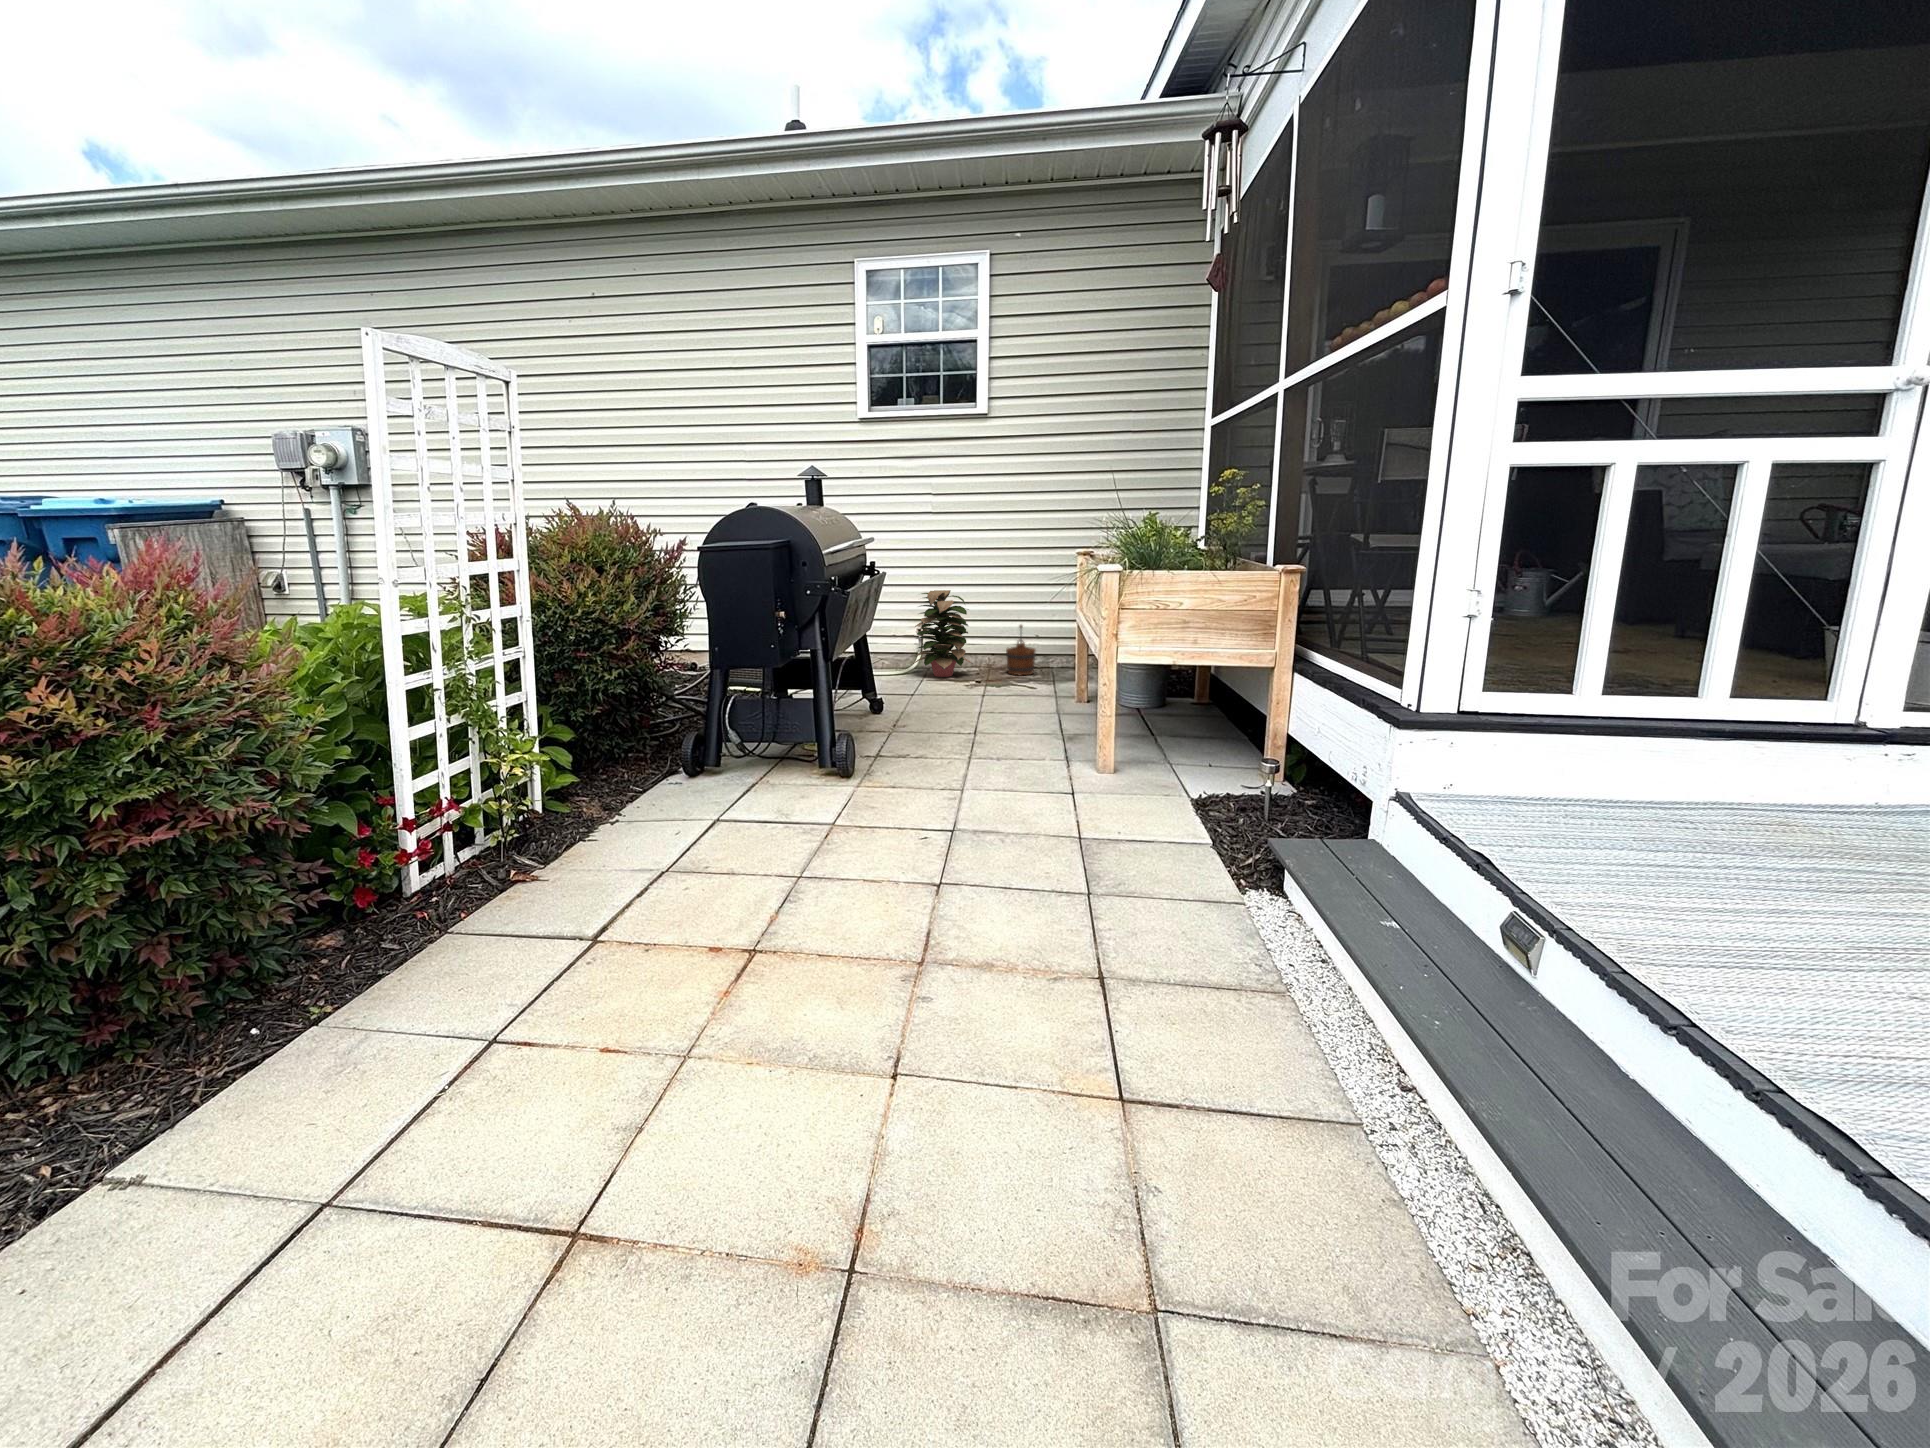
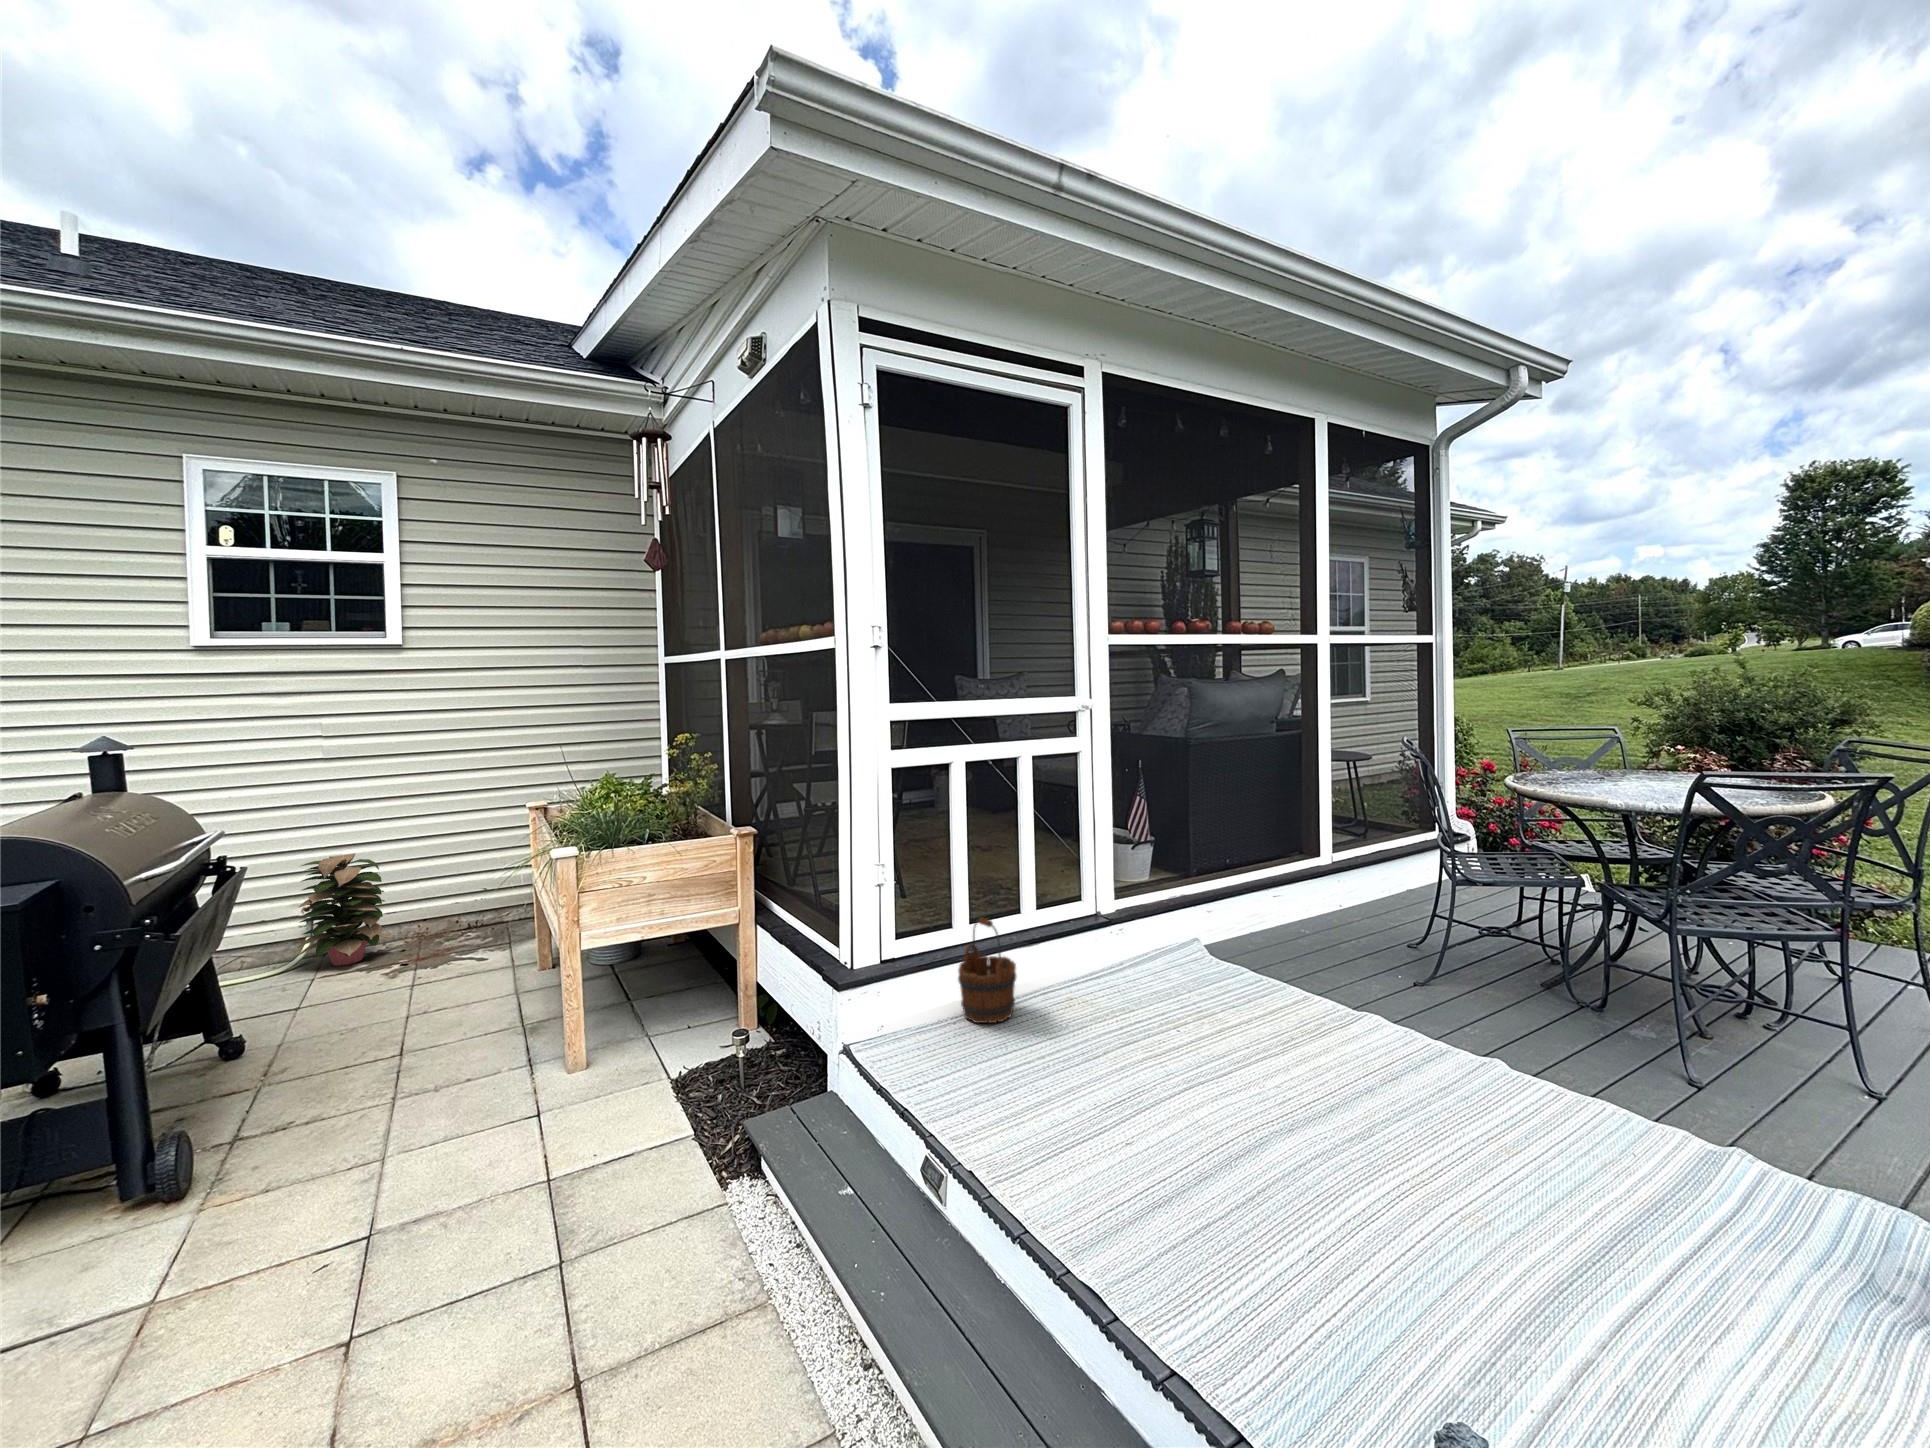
wooden bucket: present [1006,625,1036,675] -> present [958,918,1016,1023]

